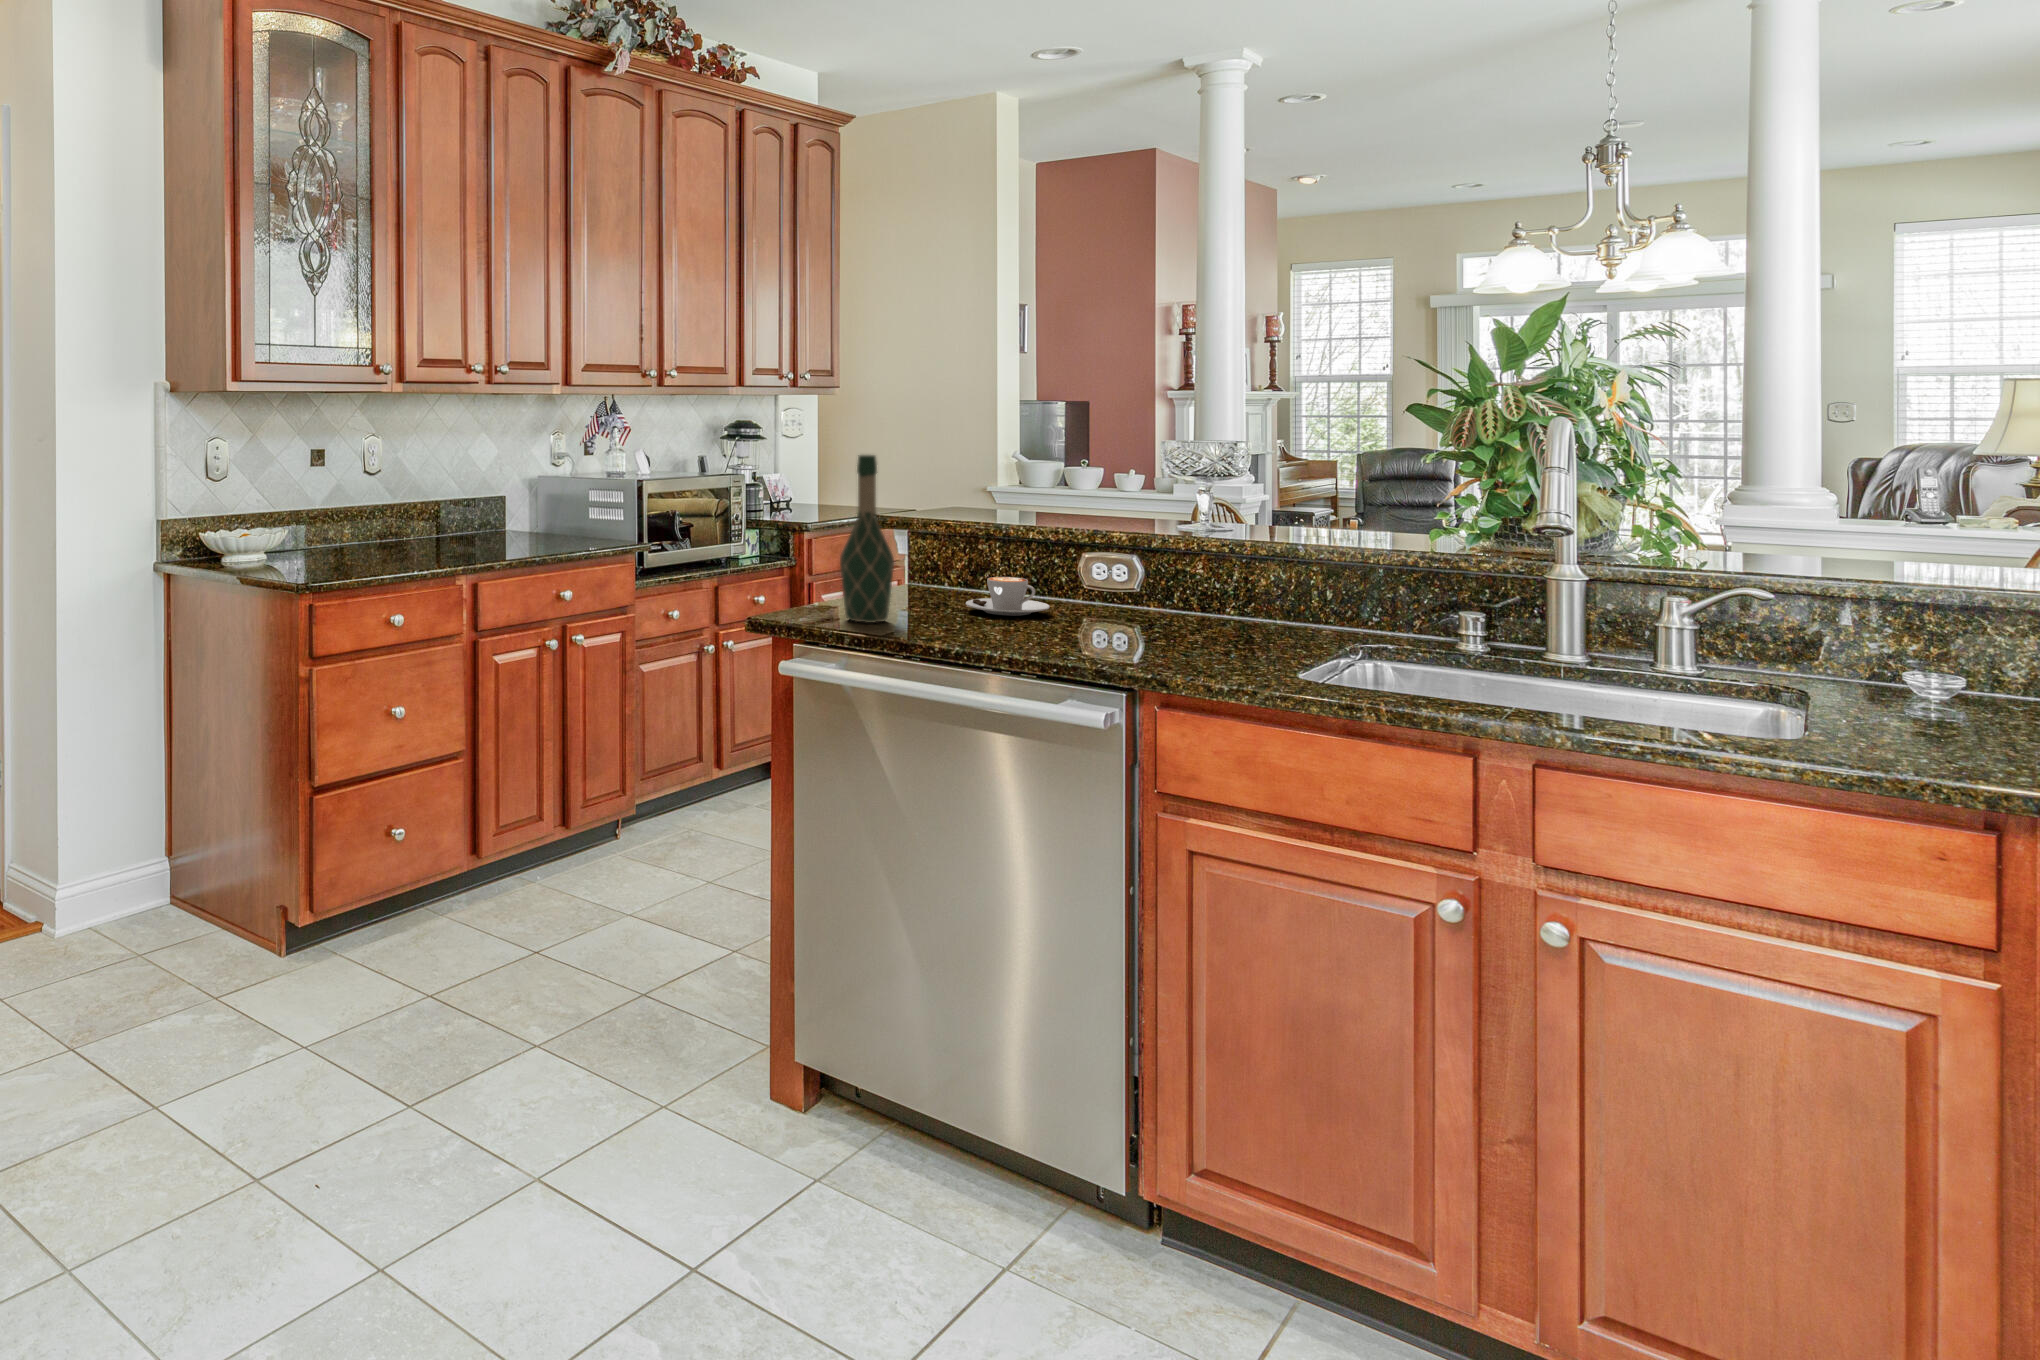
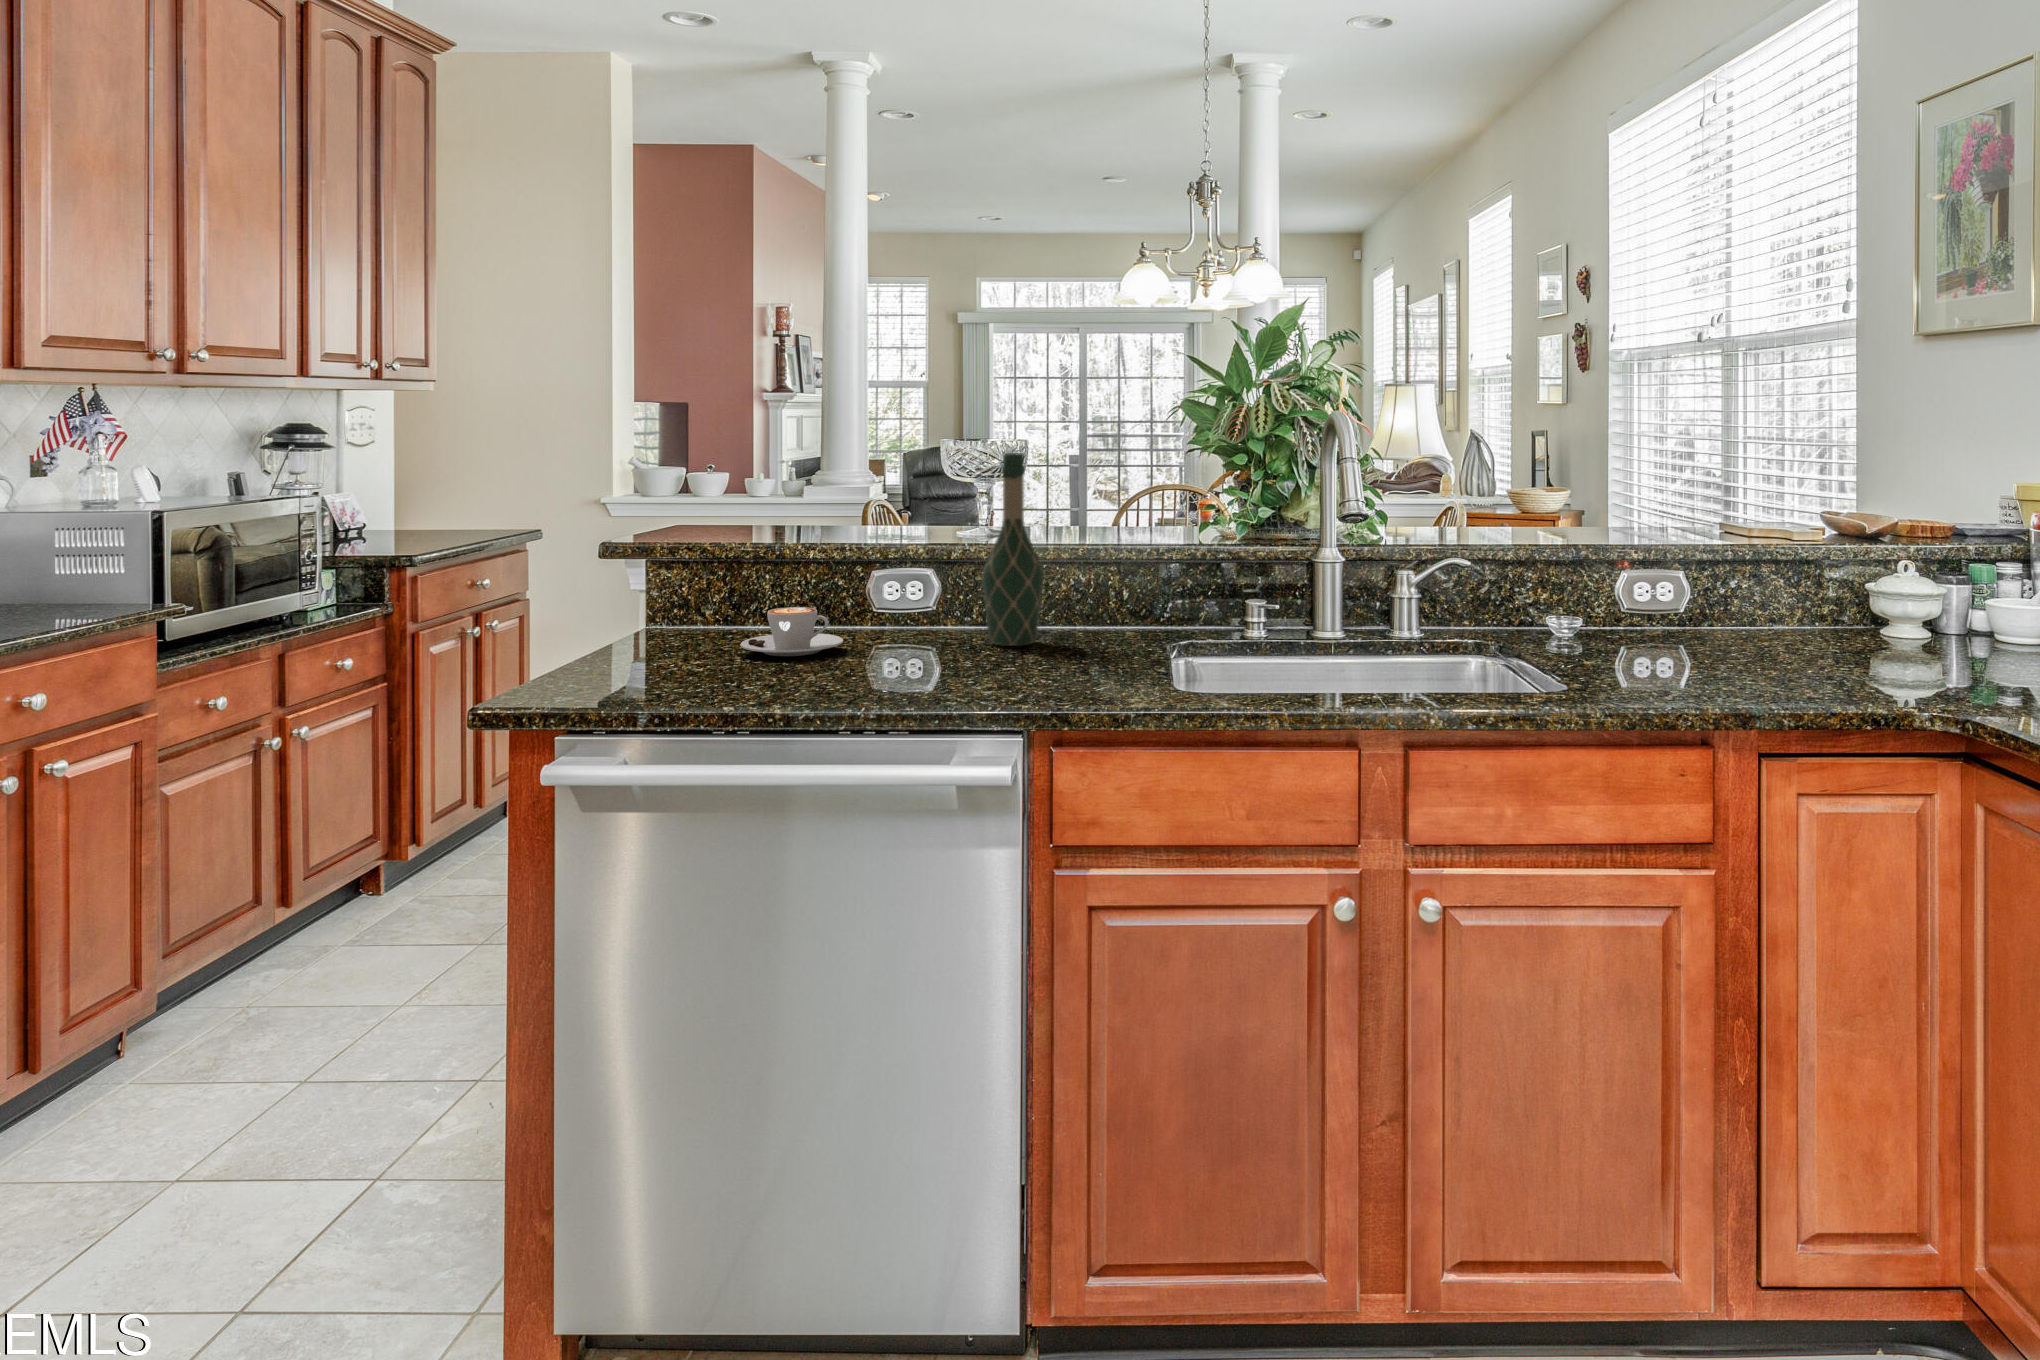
wine bottle: present [840,455,894,623] -> present [982,453,1044,646]

